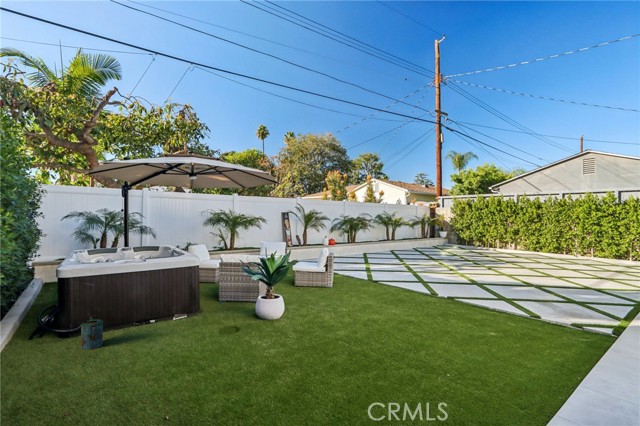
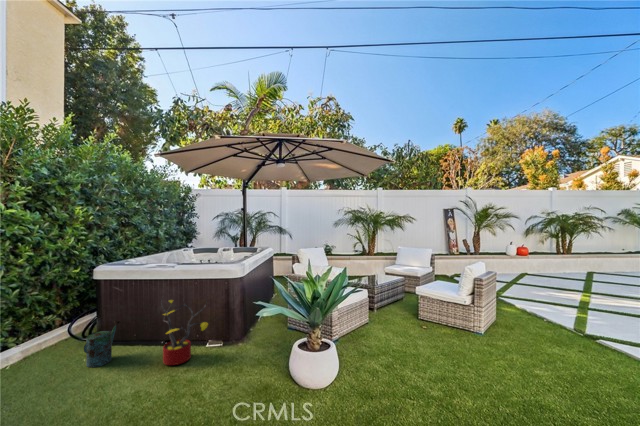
decorative plant: none [137,280,195,333] -> present [161,300,208,365]

